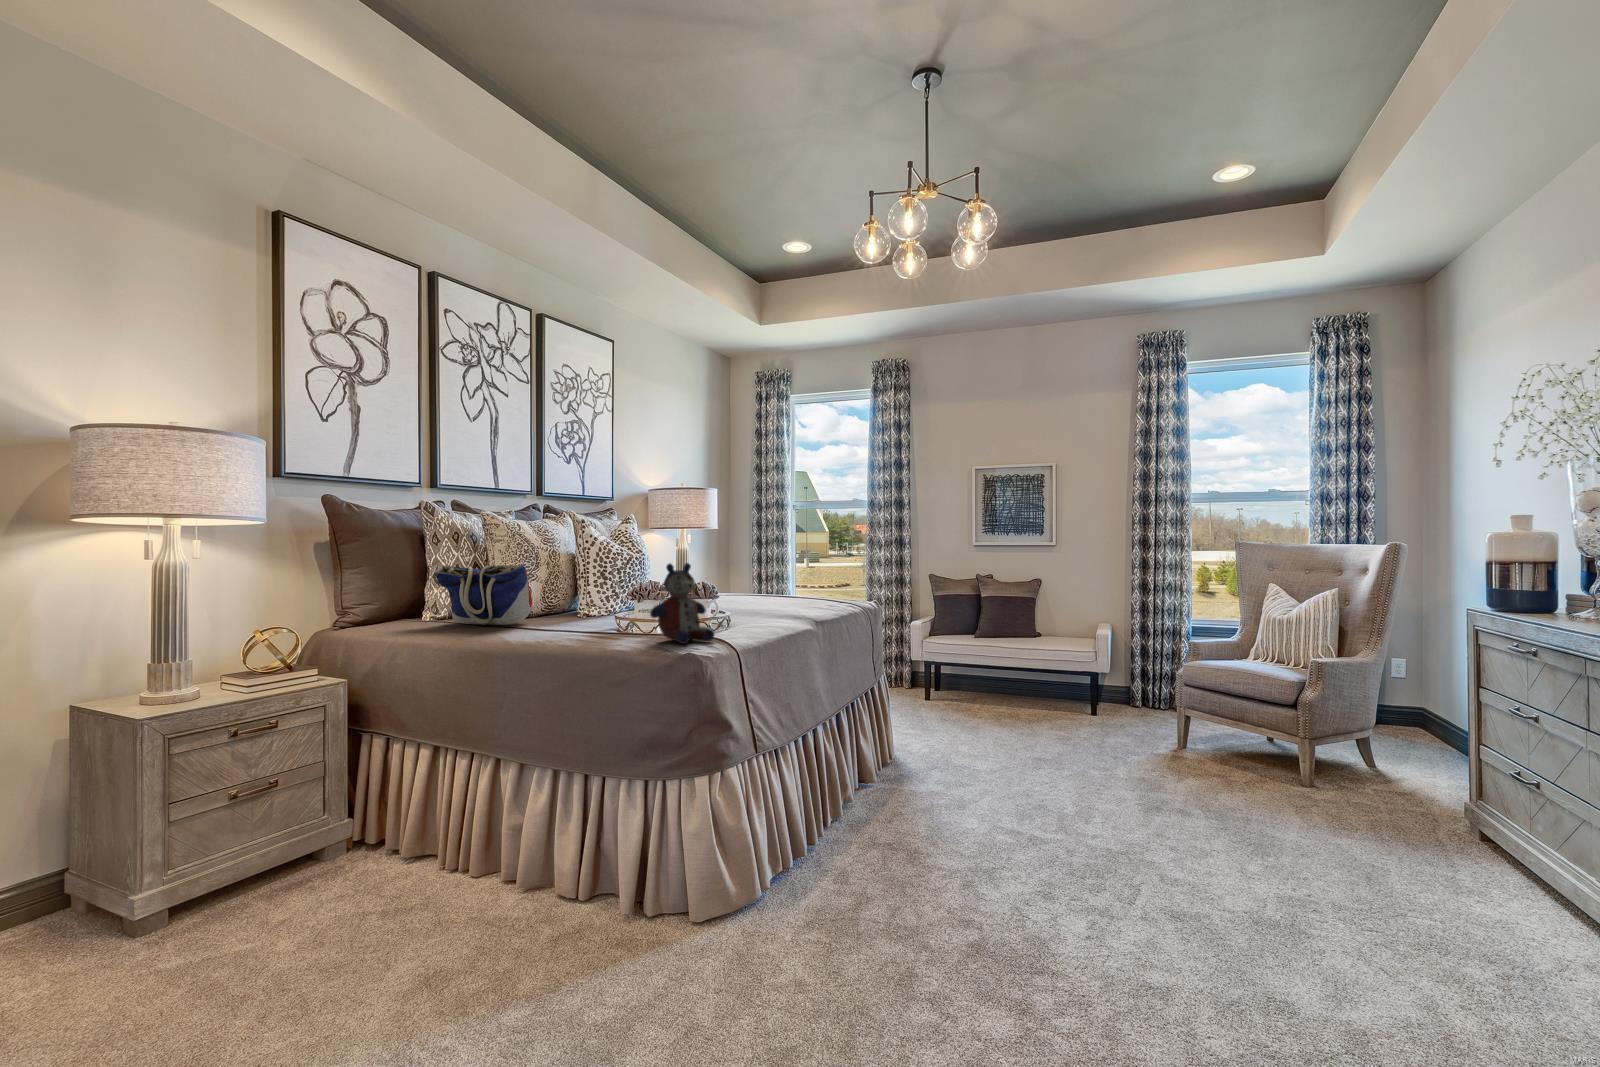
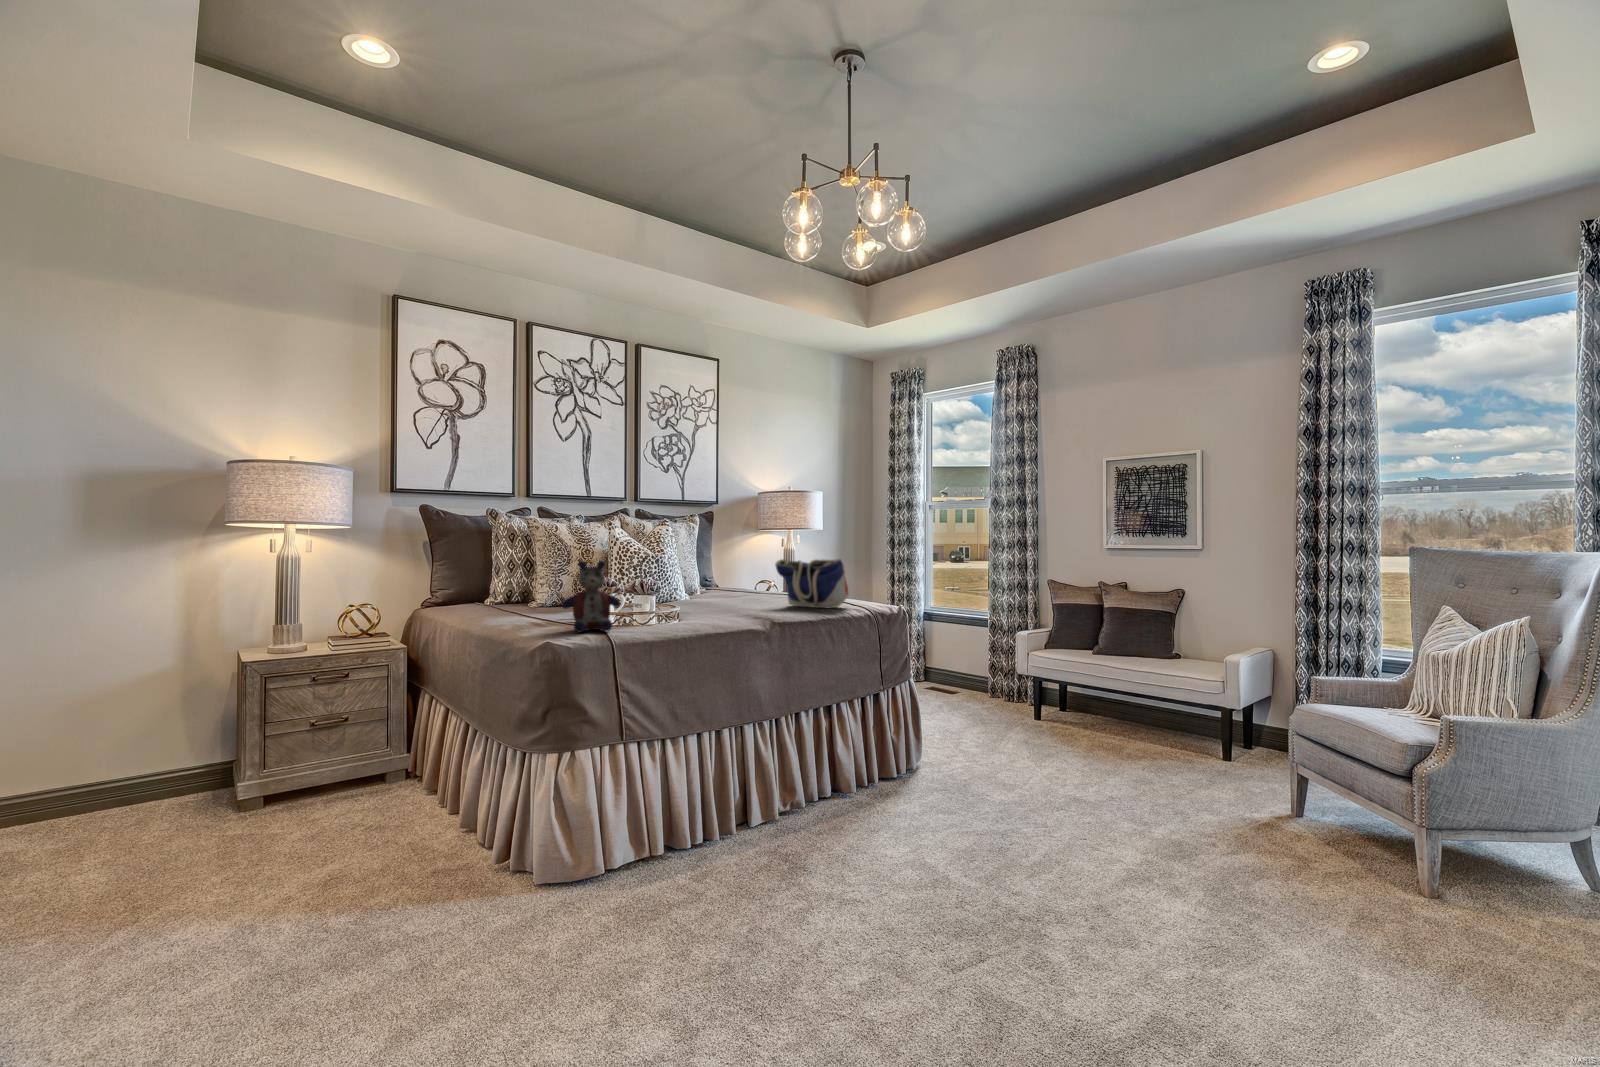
tote bag: present [435,564,534,625] -> present [775,559,849,608]

